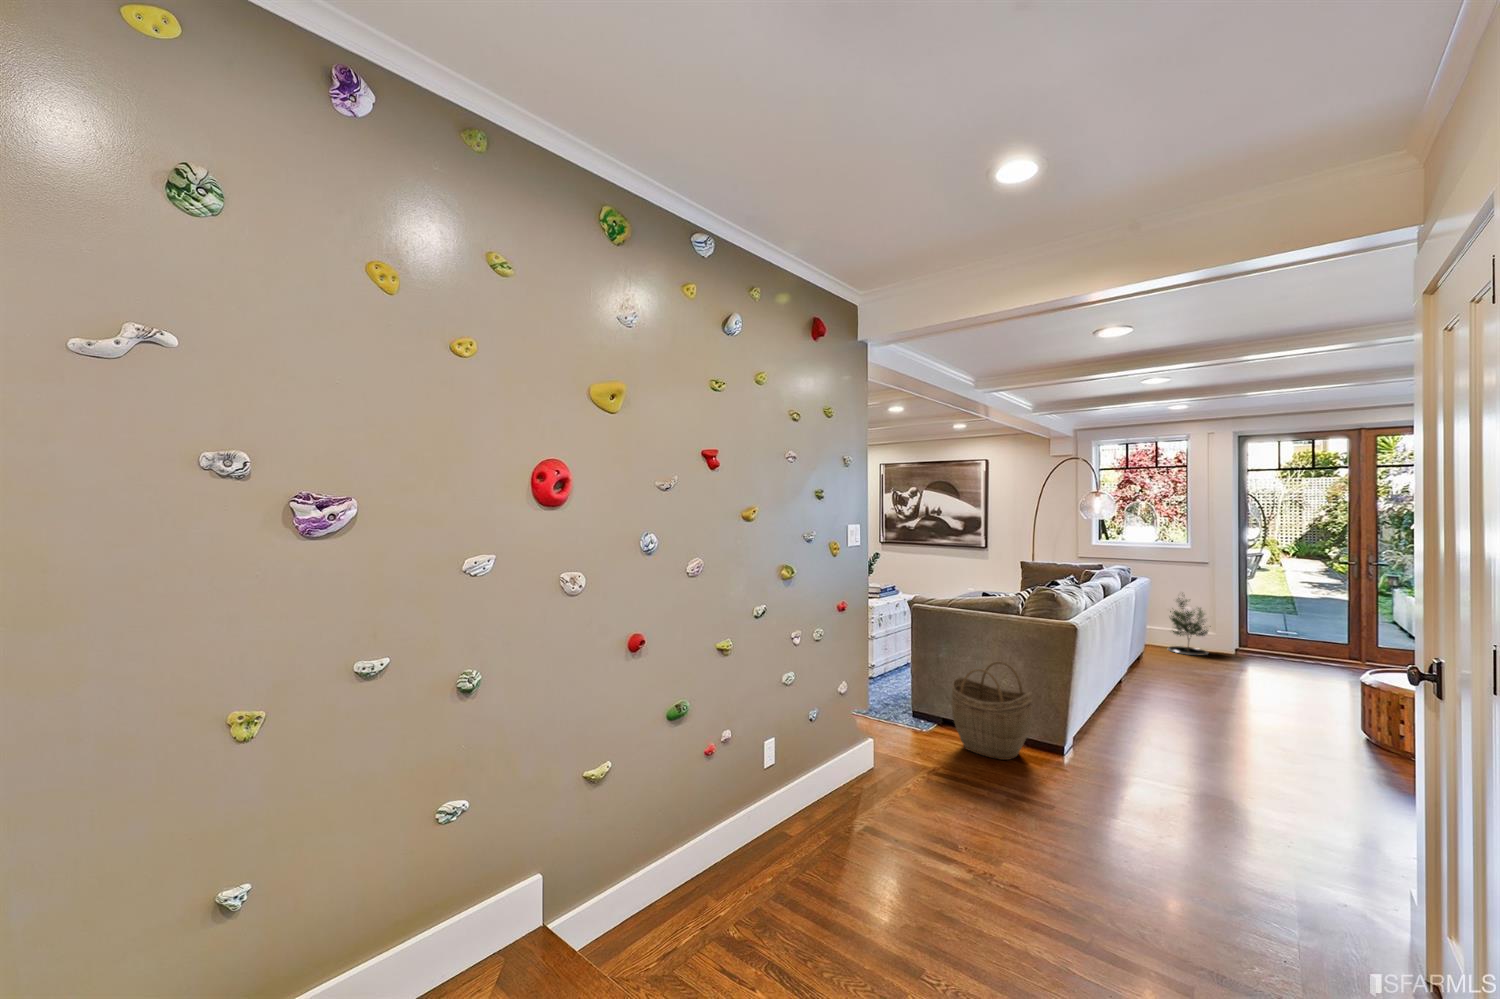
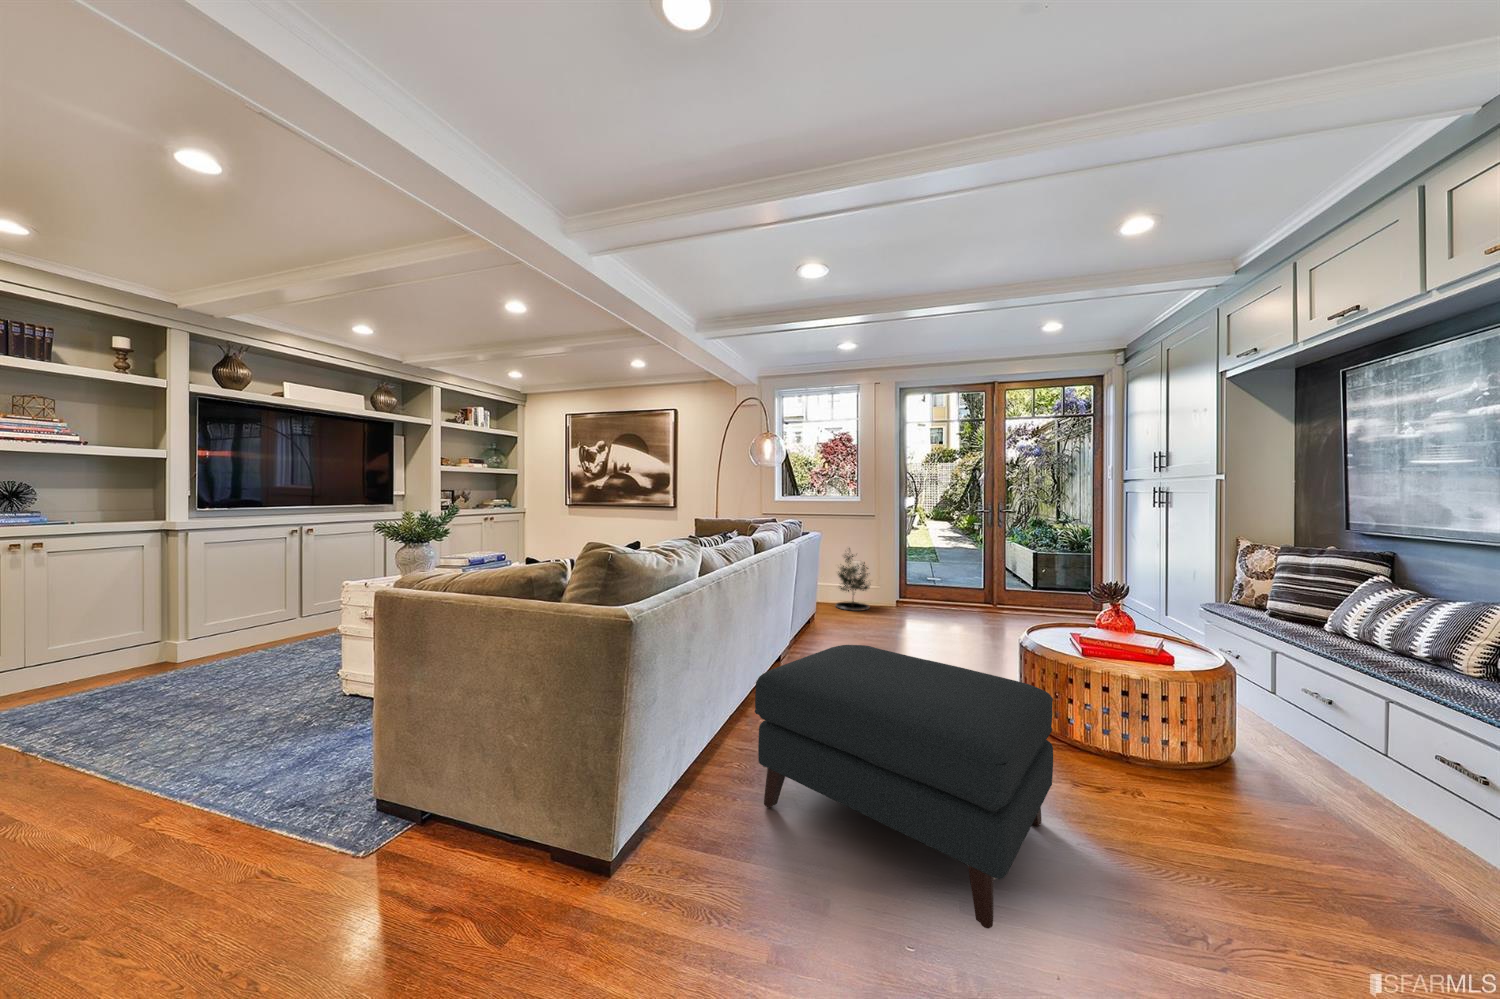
woven basket: present [951,661,1033,760] -> none [412,684,576,905]
ottoman: none [1130,662,1359,805] -> present [755,645,1053,929]

